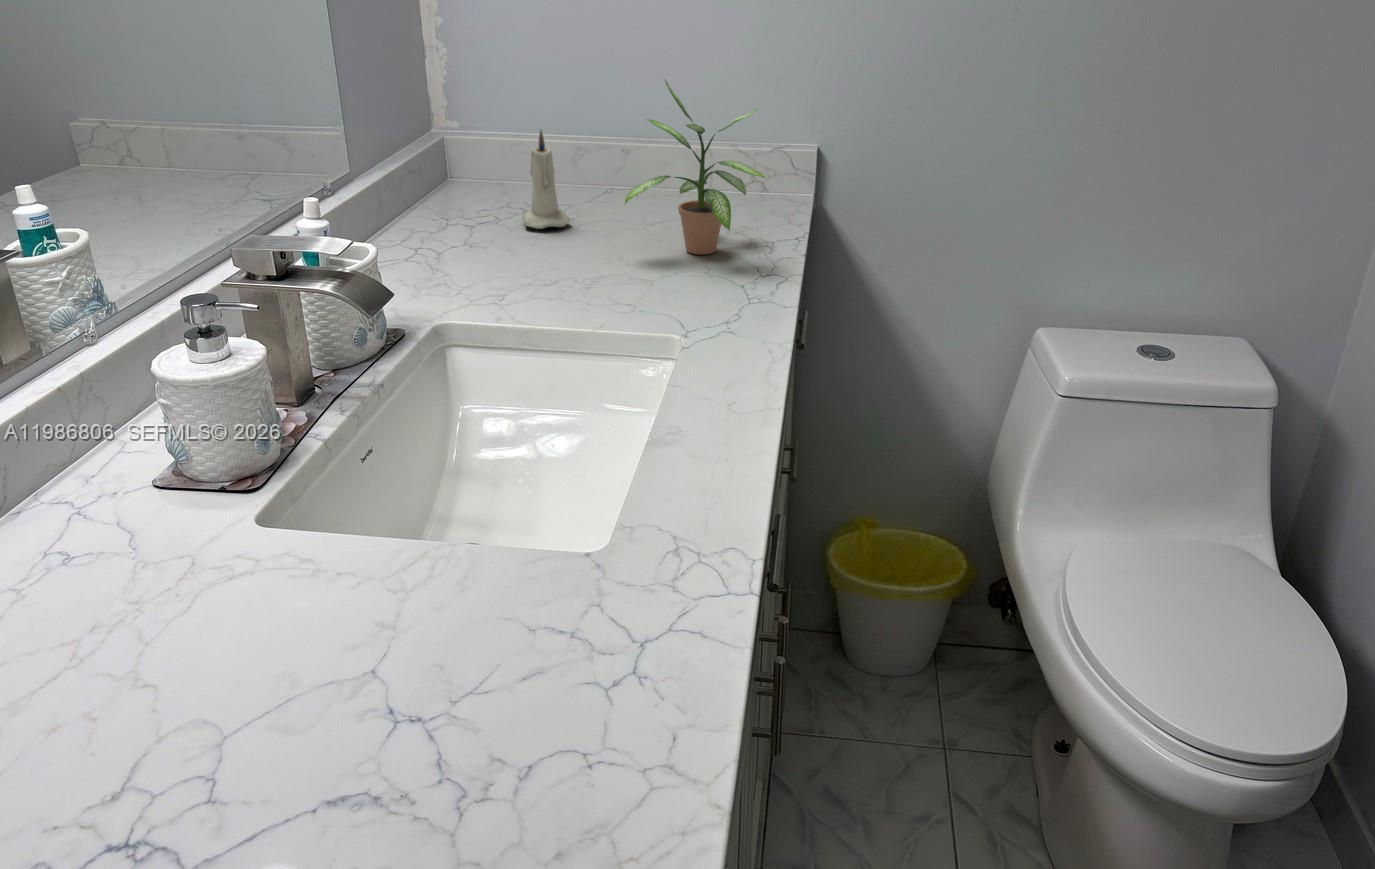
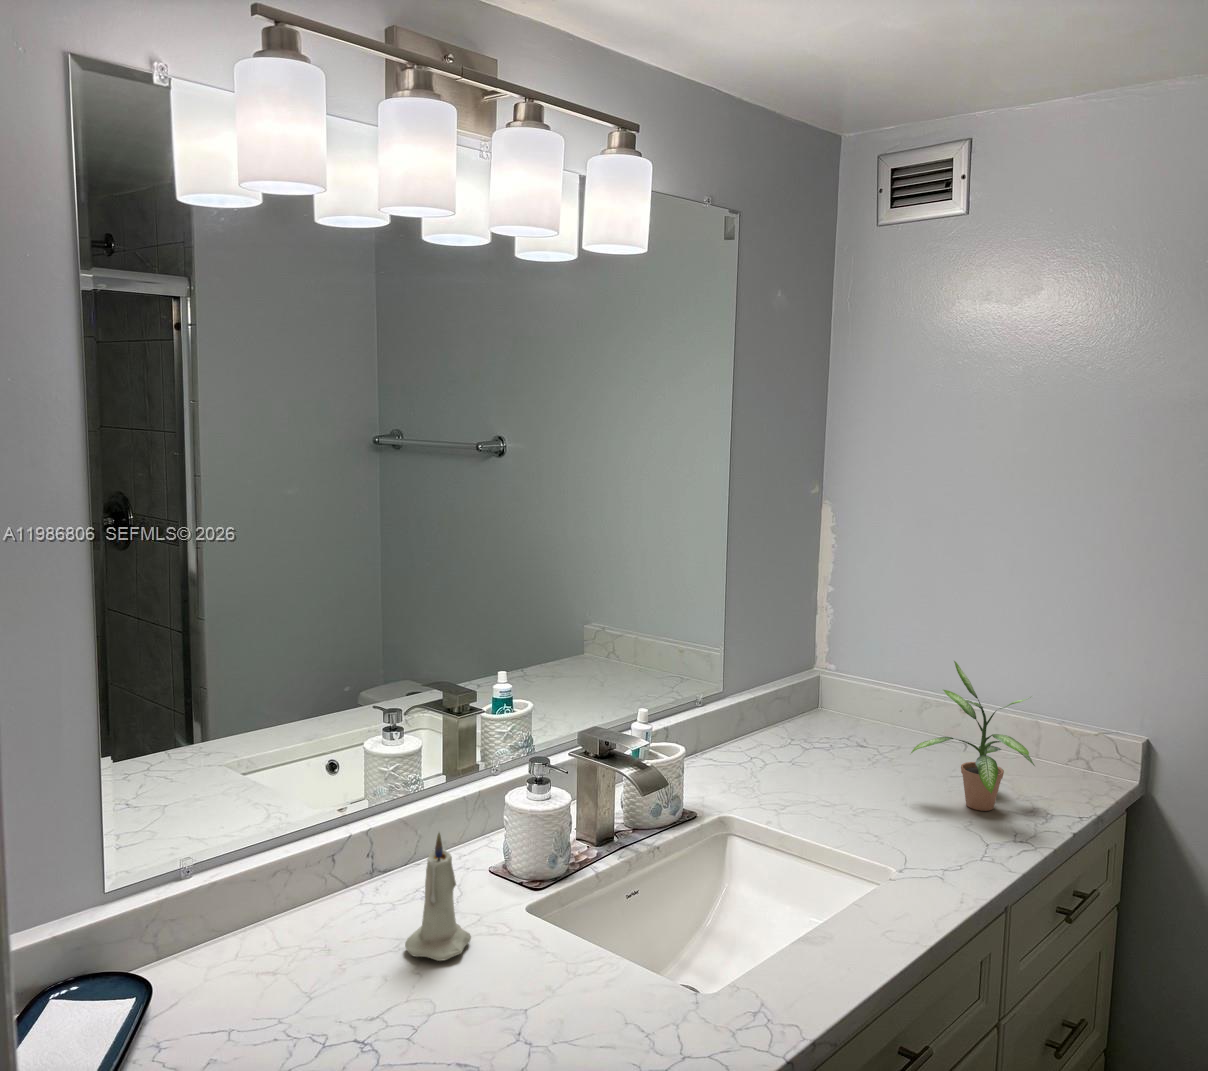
candle: present [522,130,571,229] -> present [405,833,471,961]

